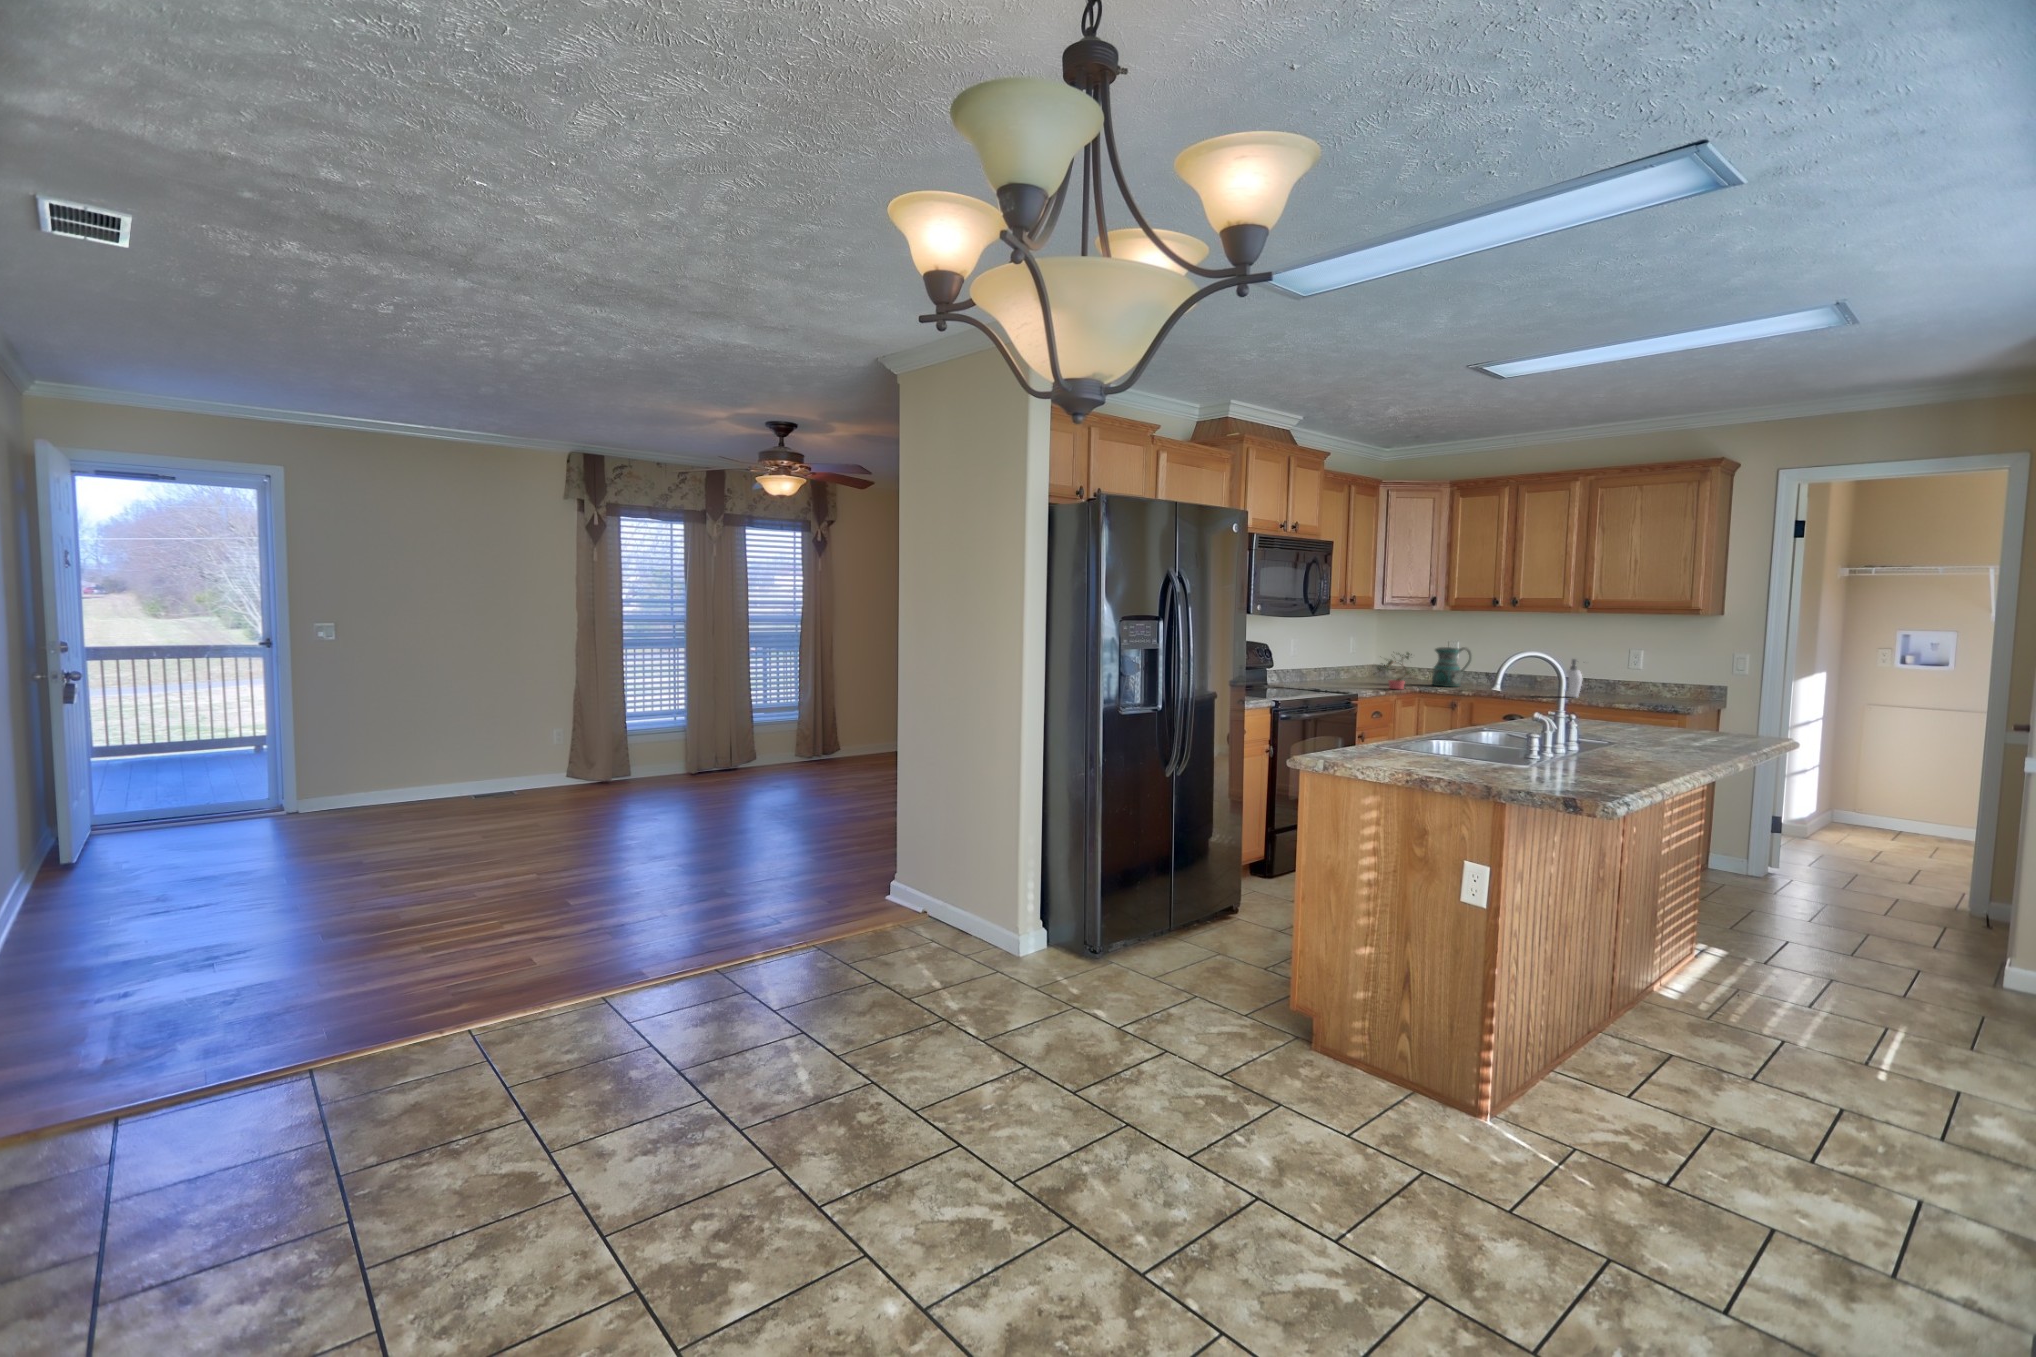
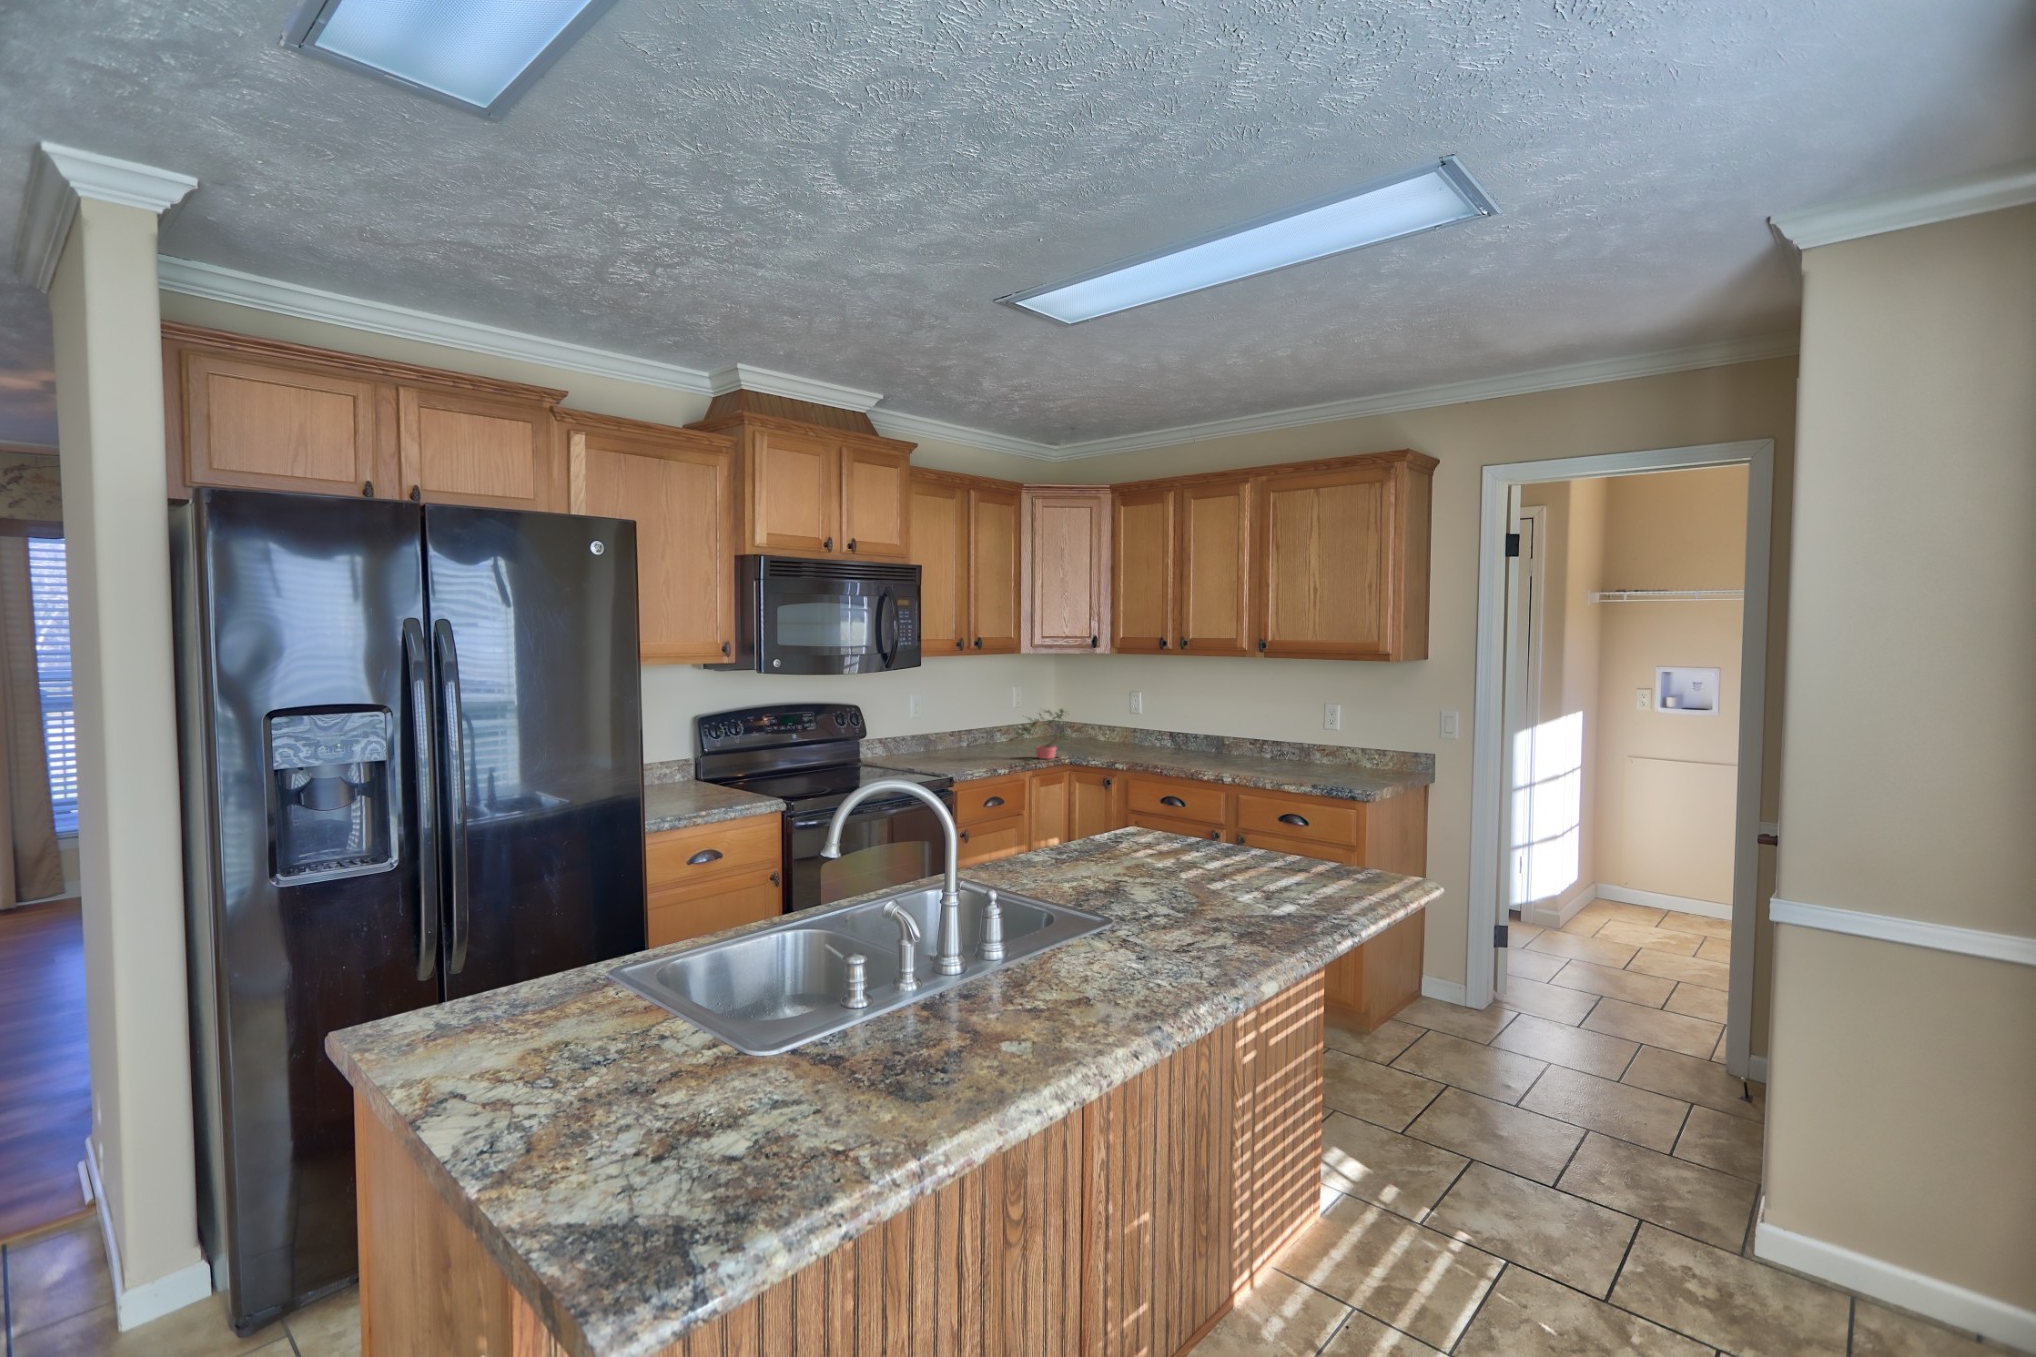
ceramic pitcher: present [1432,647,1472,687] -> none [1104,700,1151,752]
soap dispenser: present [1565,659,1583,697] -> none [1242,716,1269,767]

